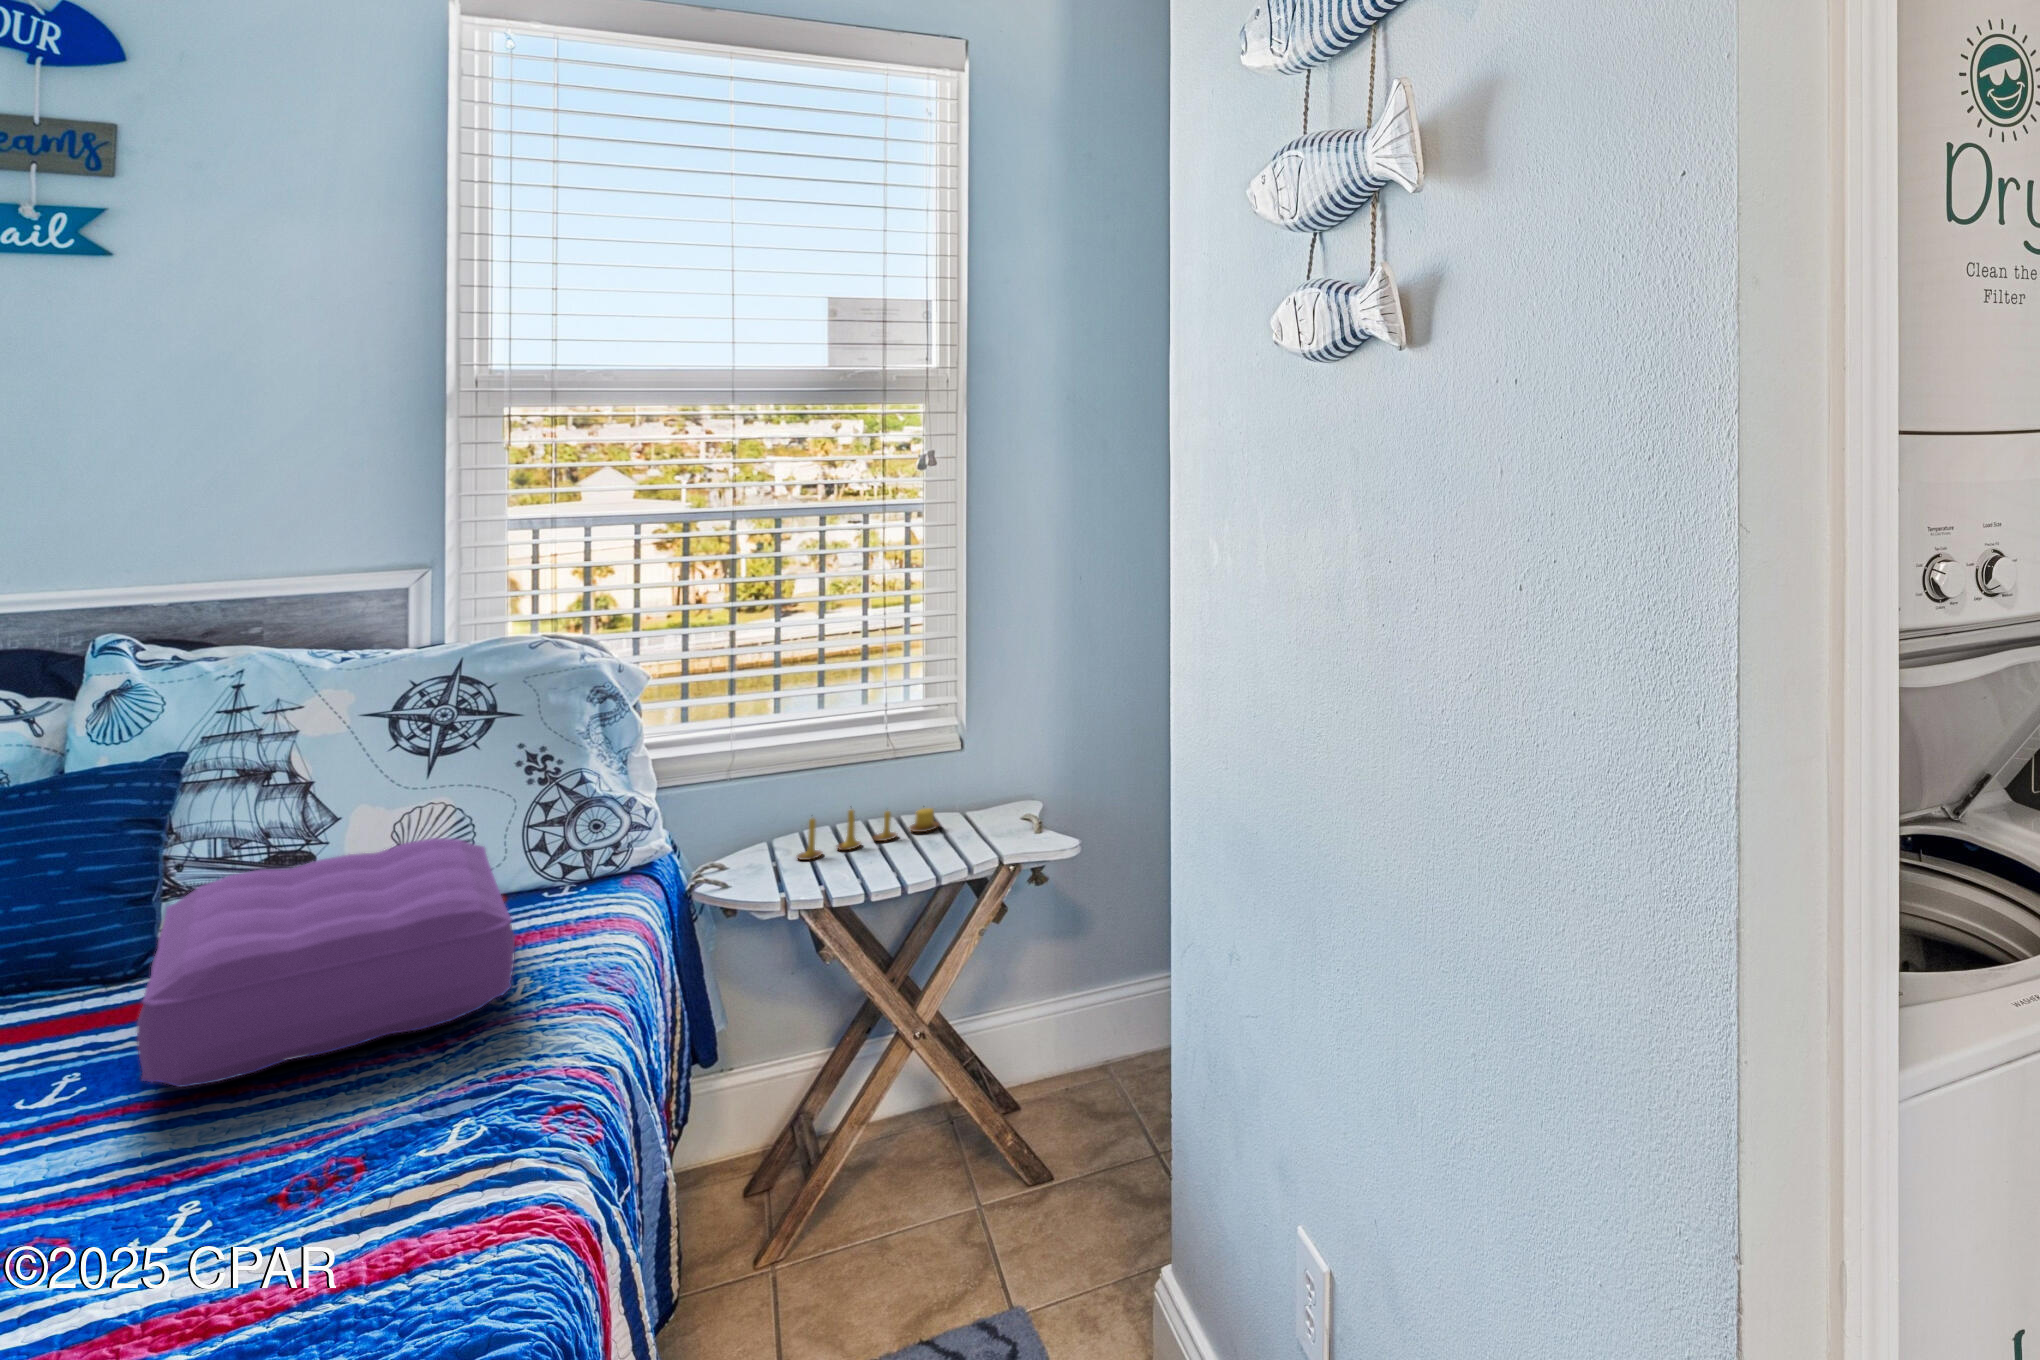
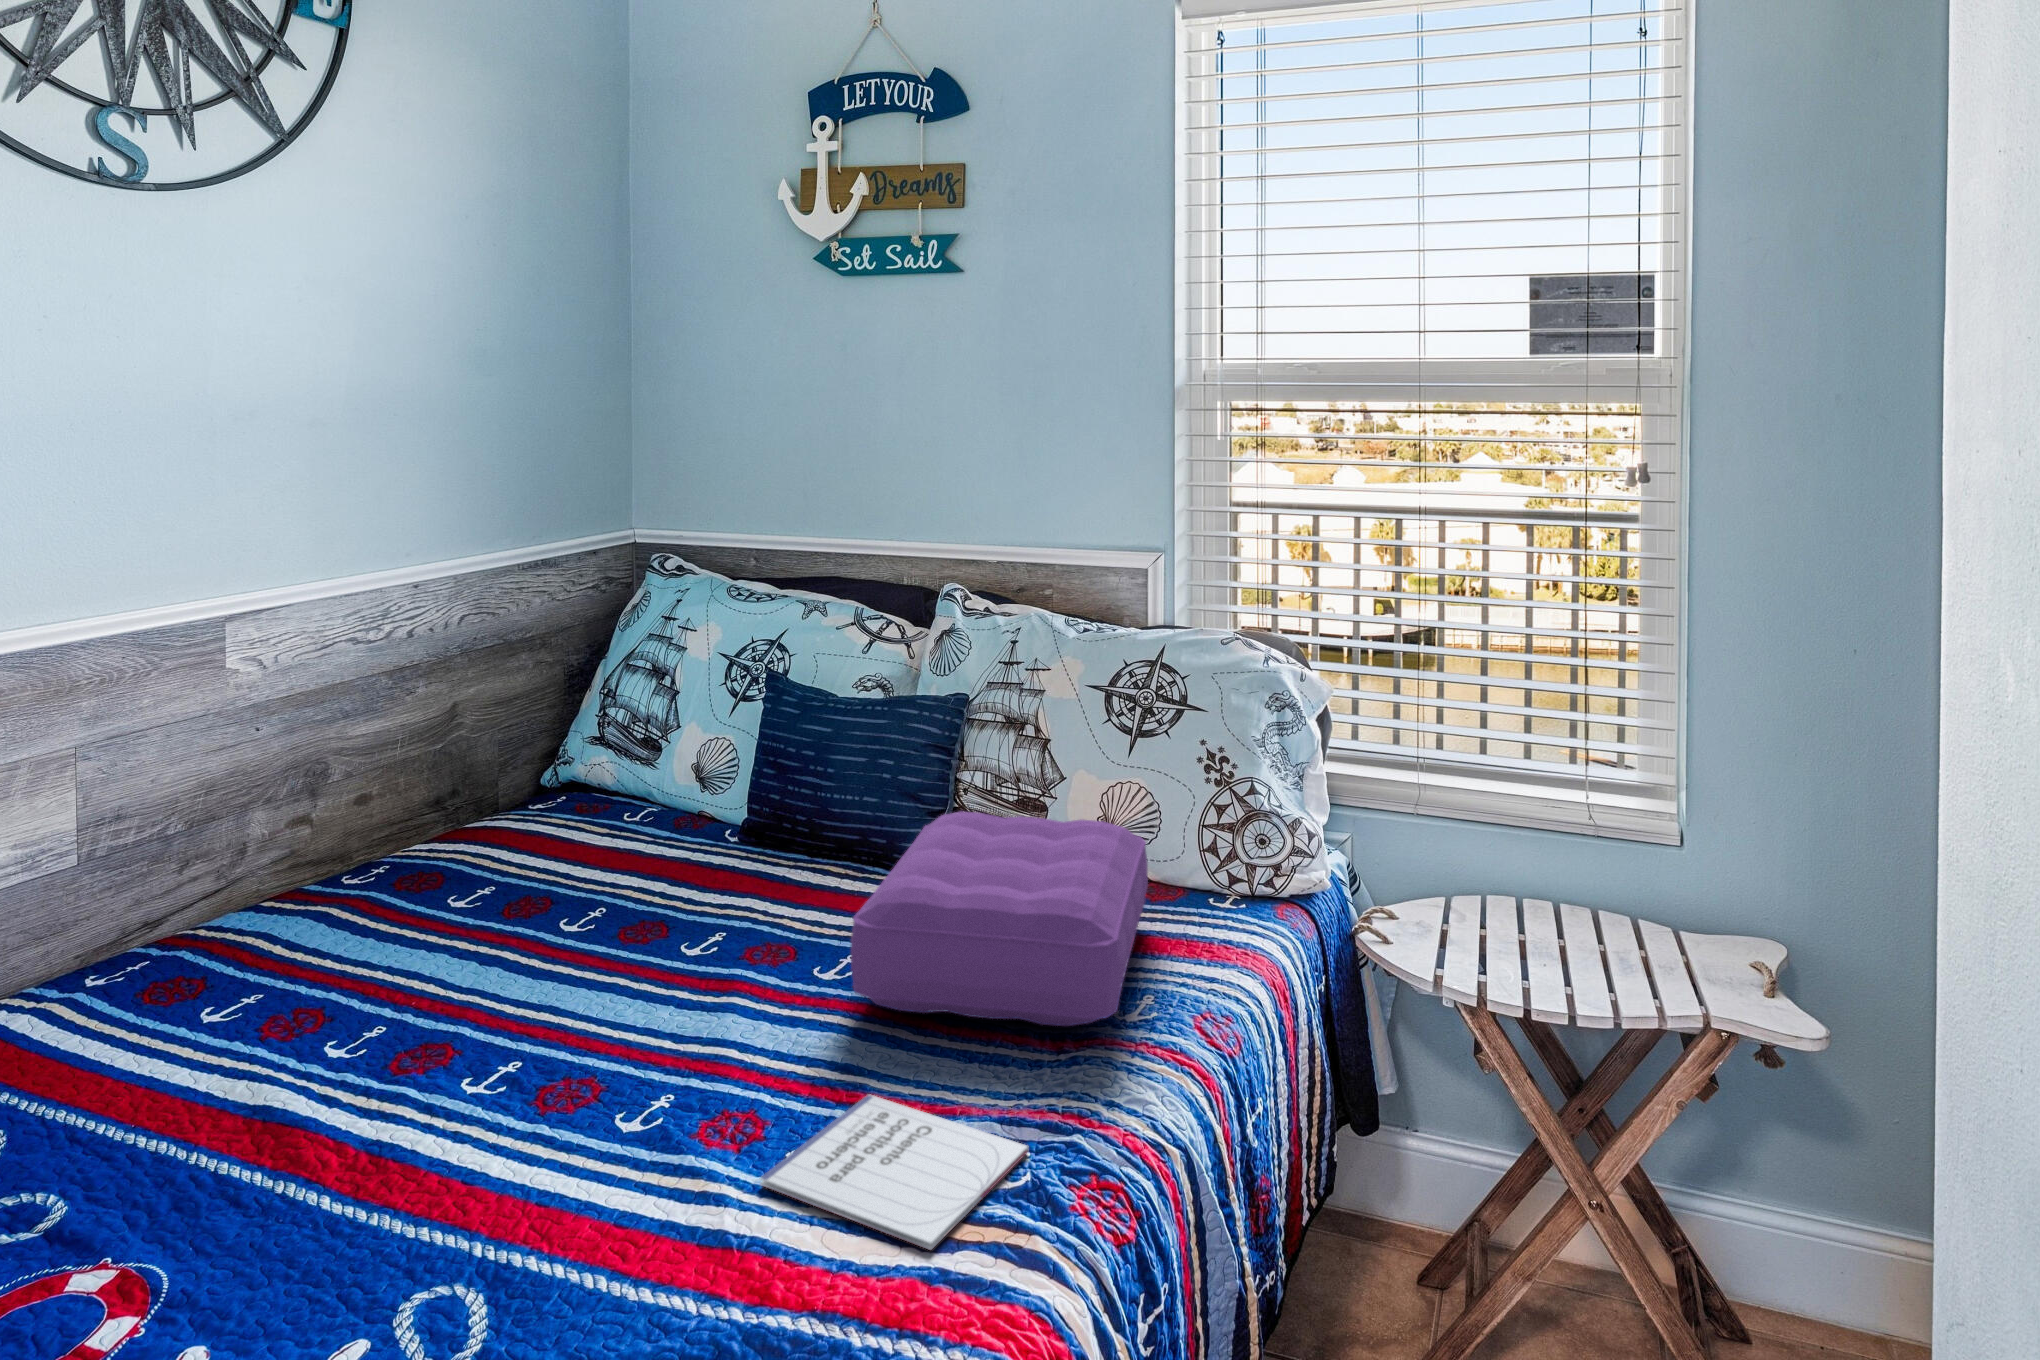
candle: present [797,808,939,860] -> none [1469,893,1648,957]
notebook: none [135,1105,469,1268] -> present [760,1095,1028,1250]

